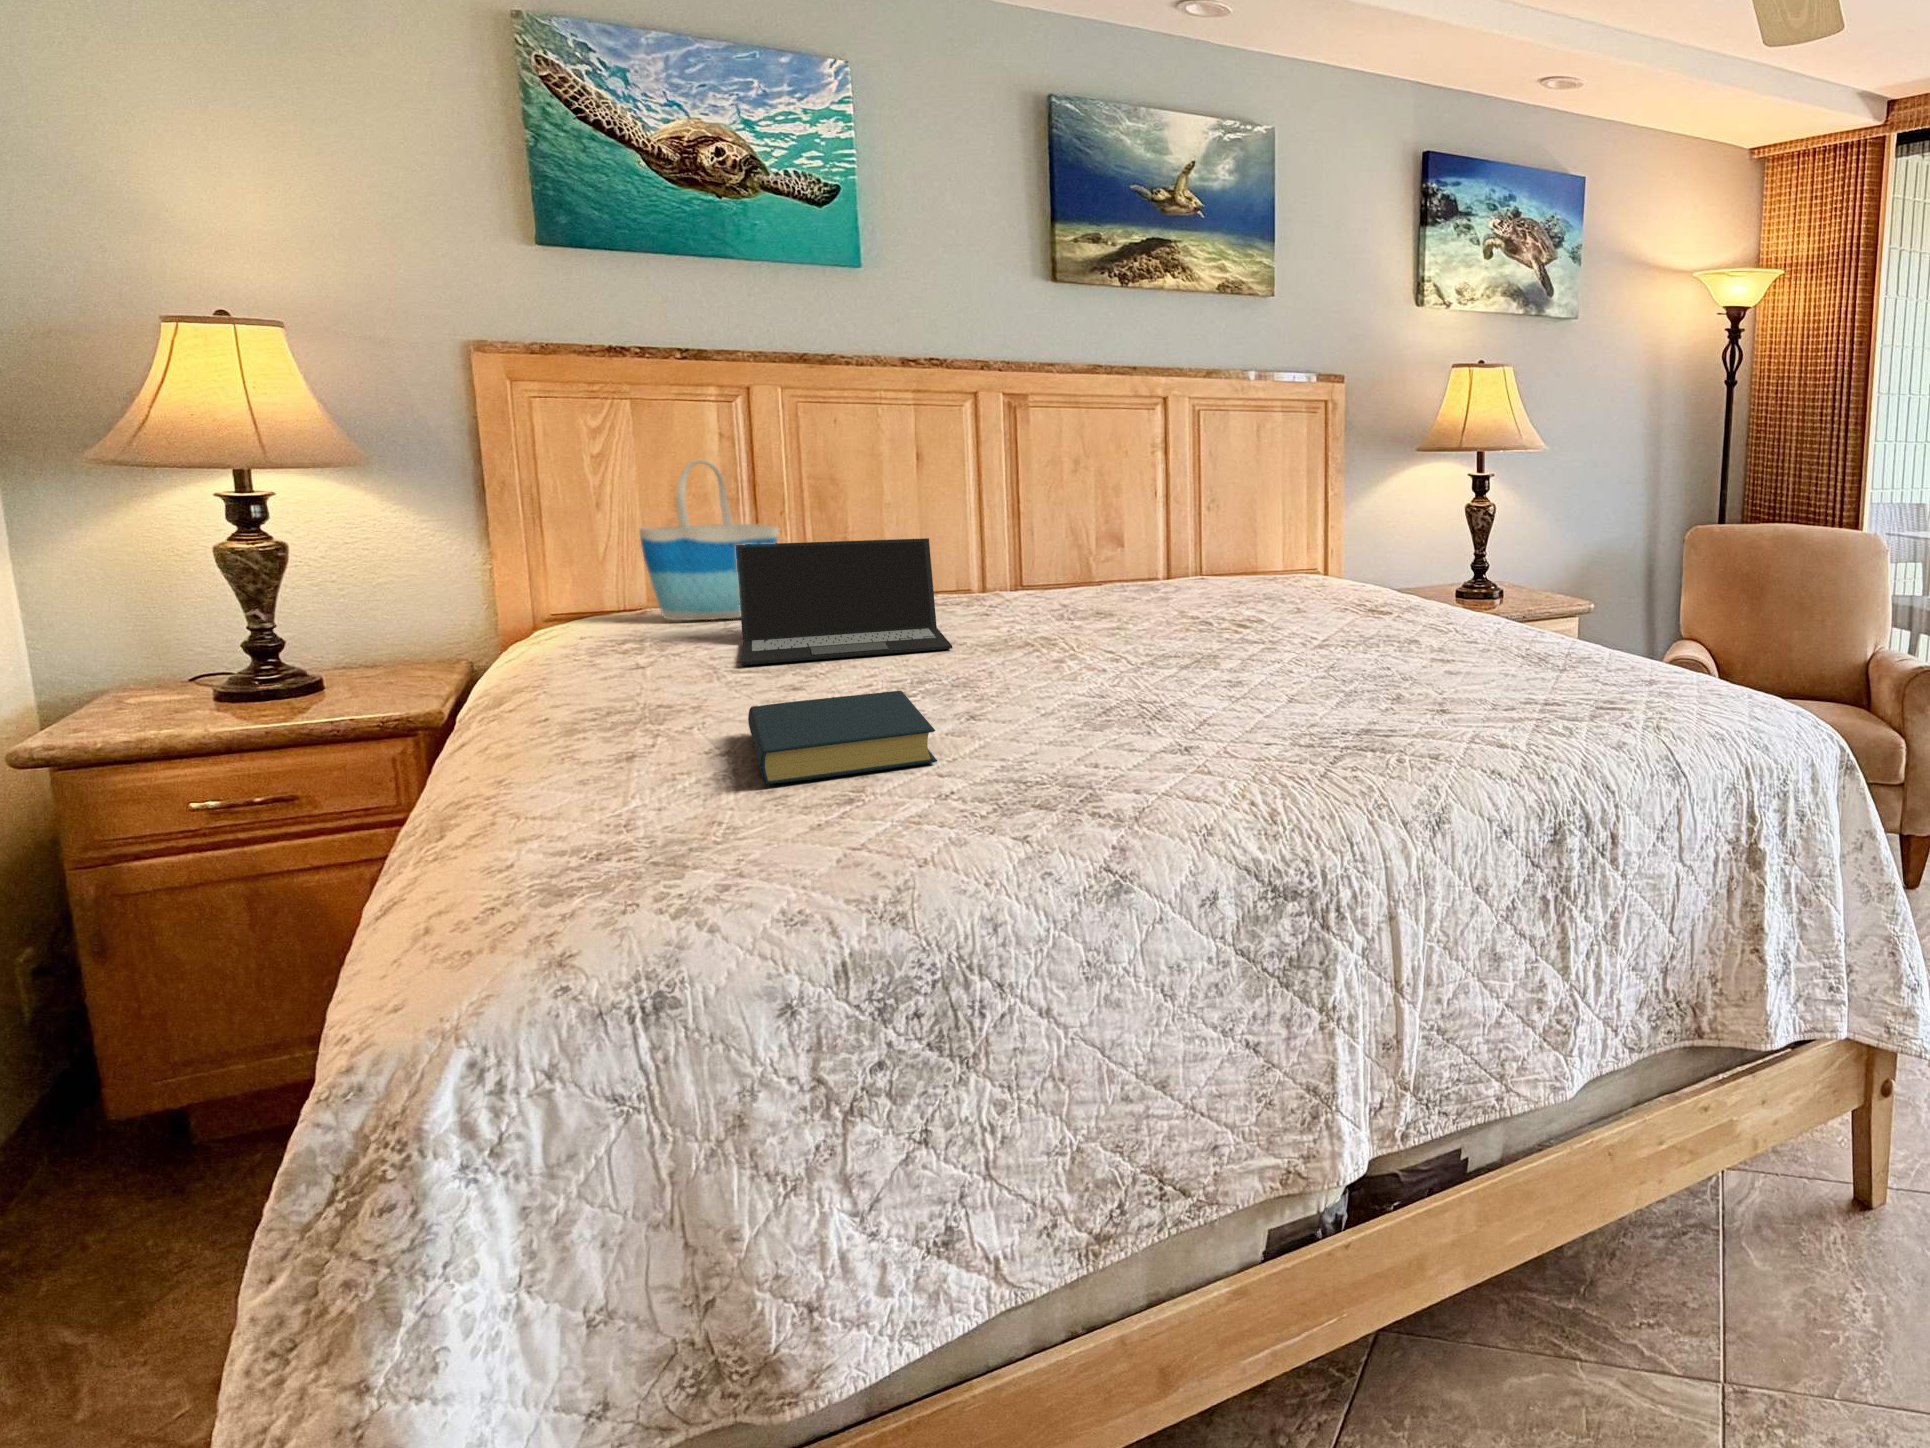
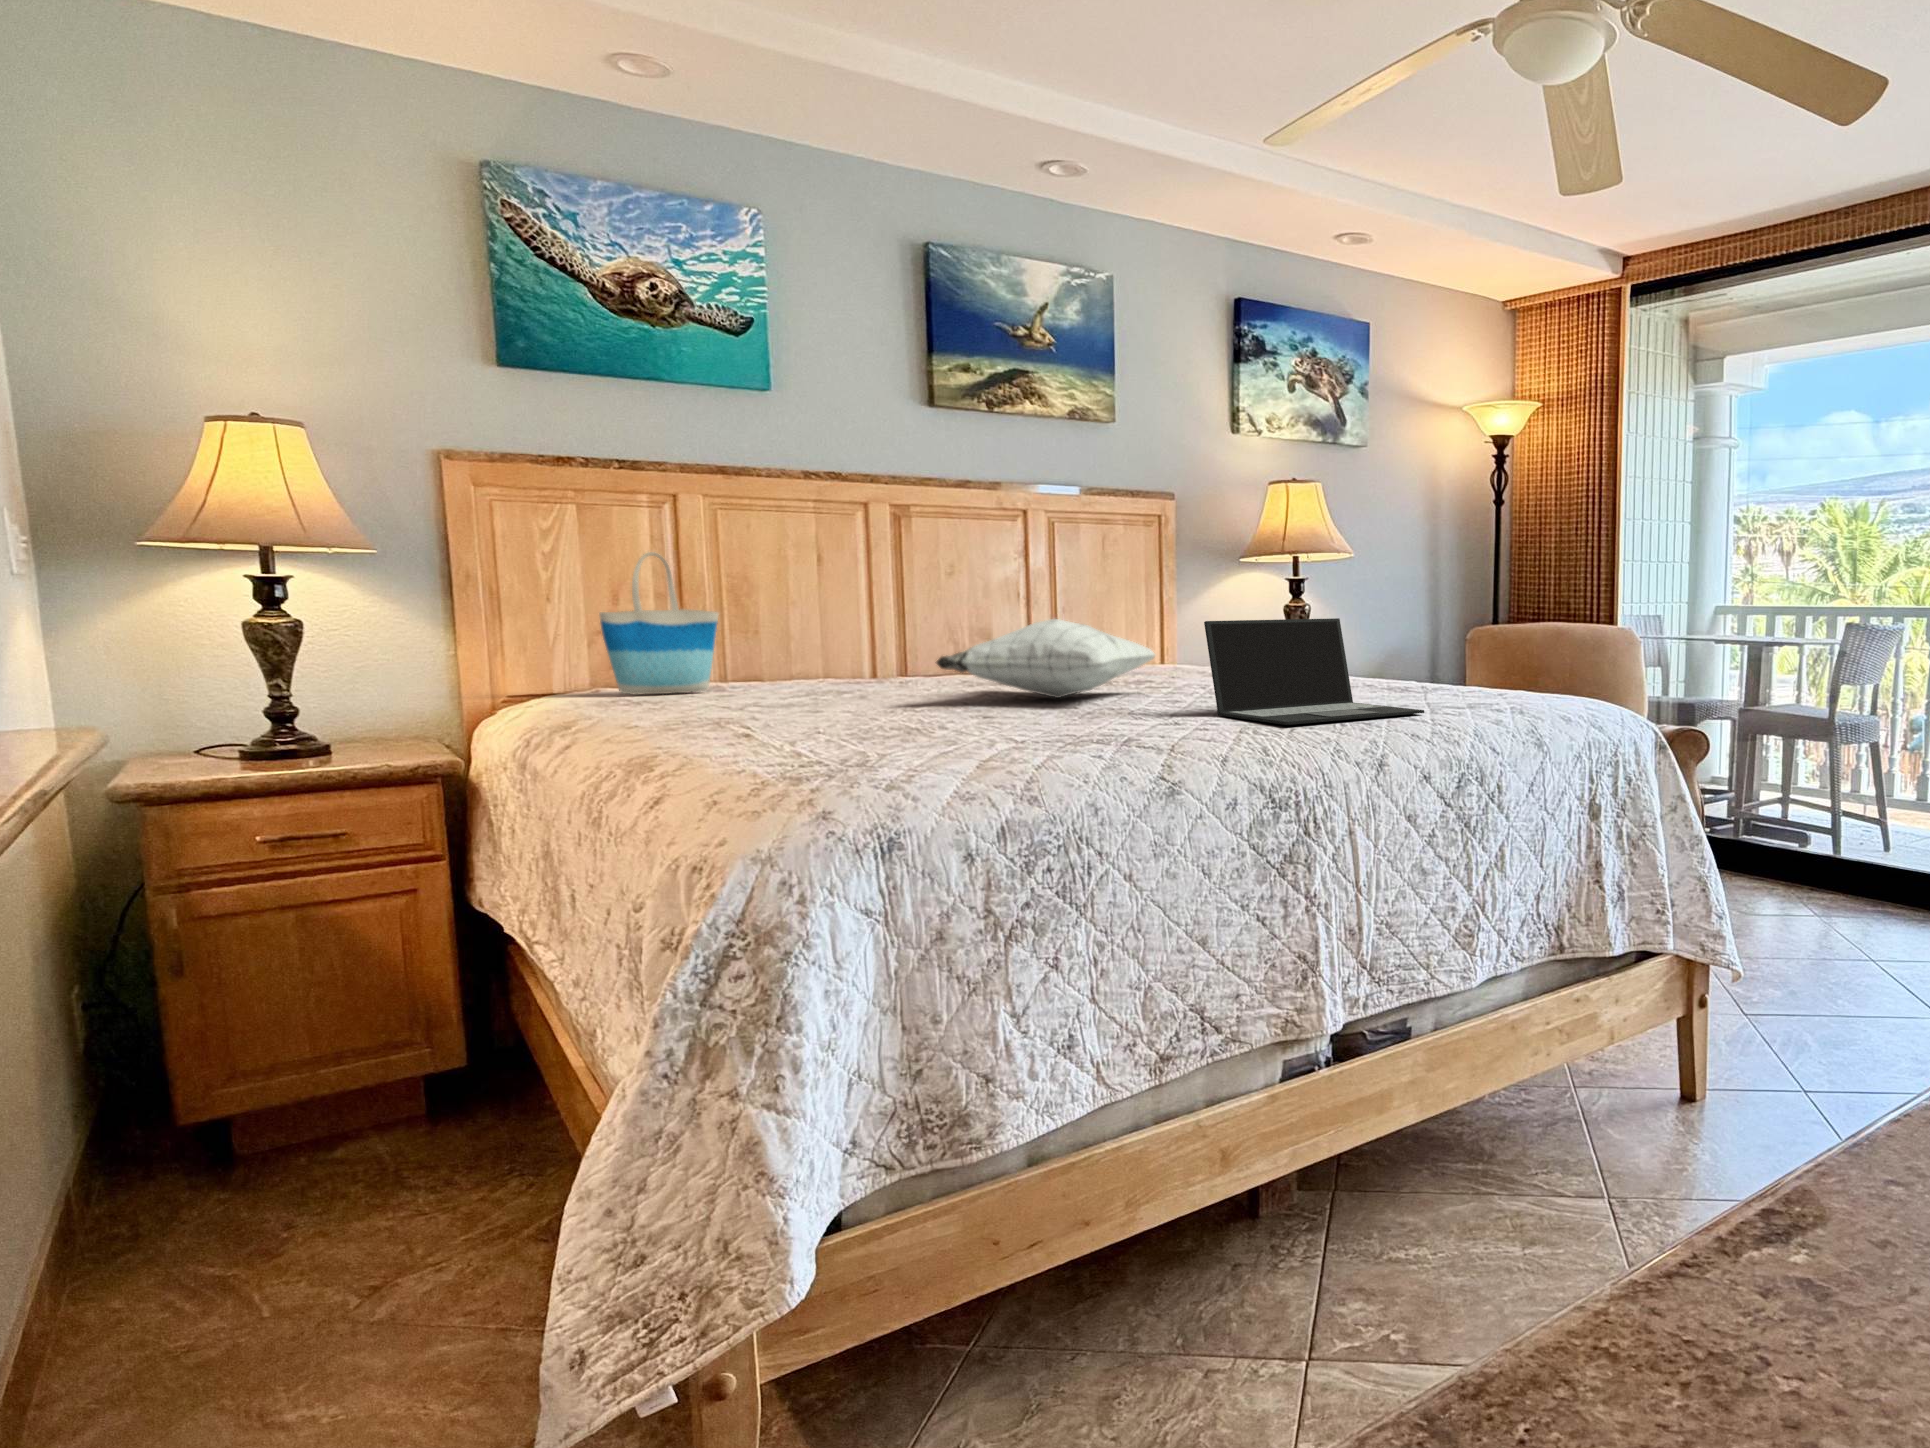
laptop: present [735,538,952,665] -> present [1204,618,1424,725]
pillow: none [982,554,1264,648] -> present [936,619,1155,698]
hardback book: present [748,691,937,784] -> none [799,706,973,753]

